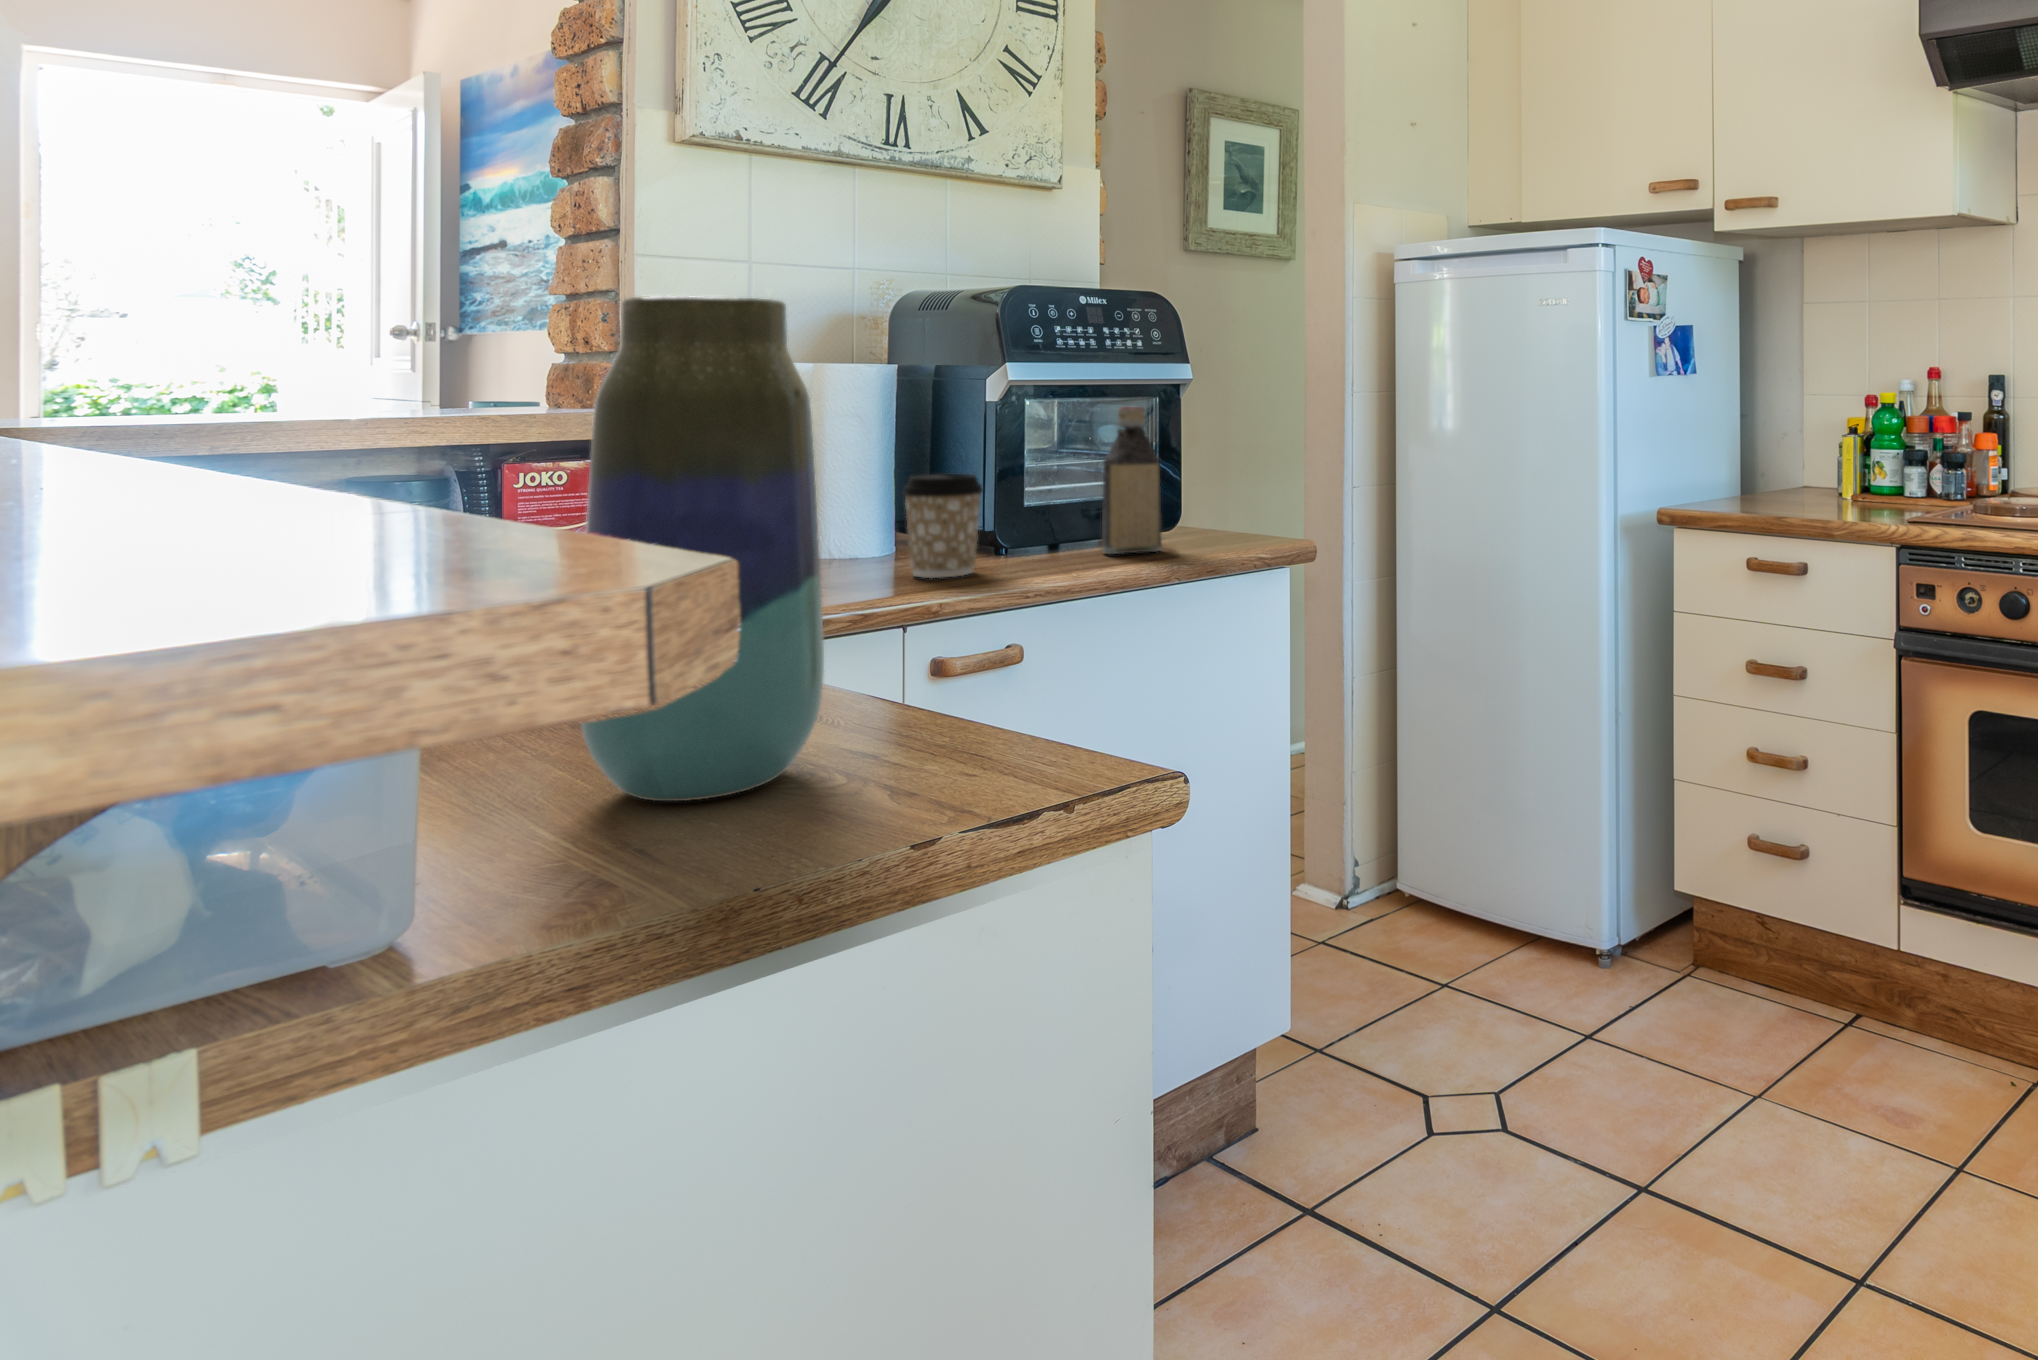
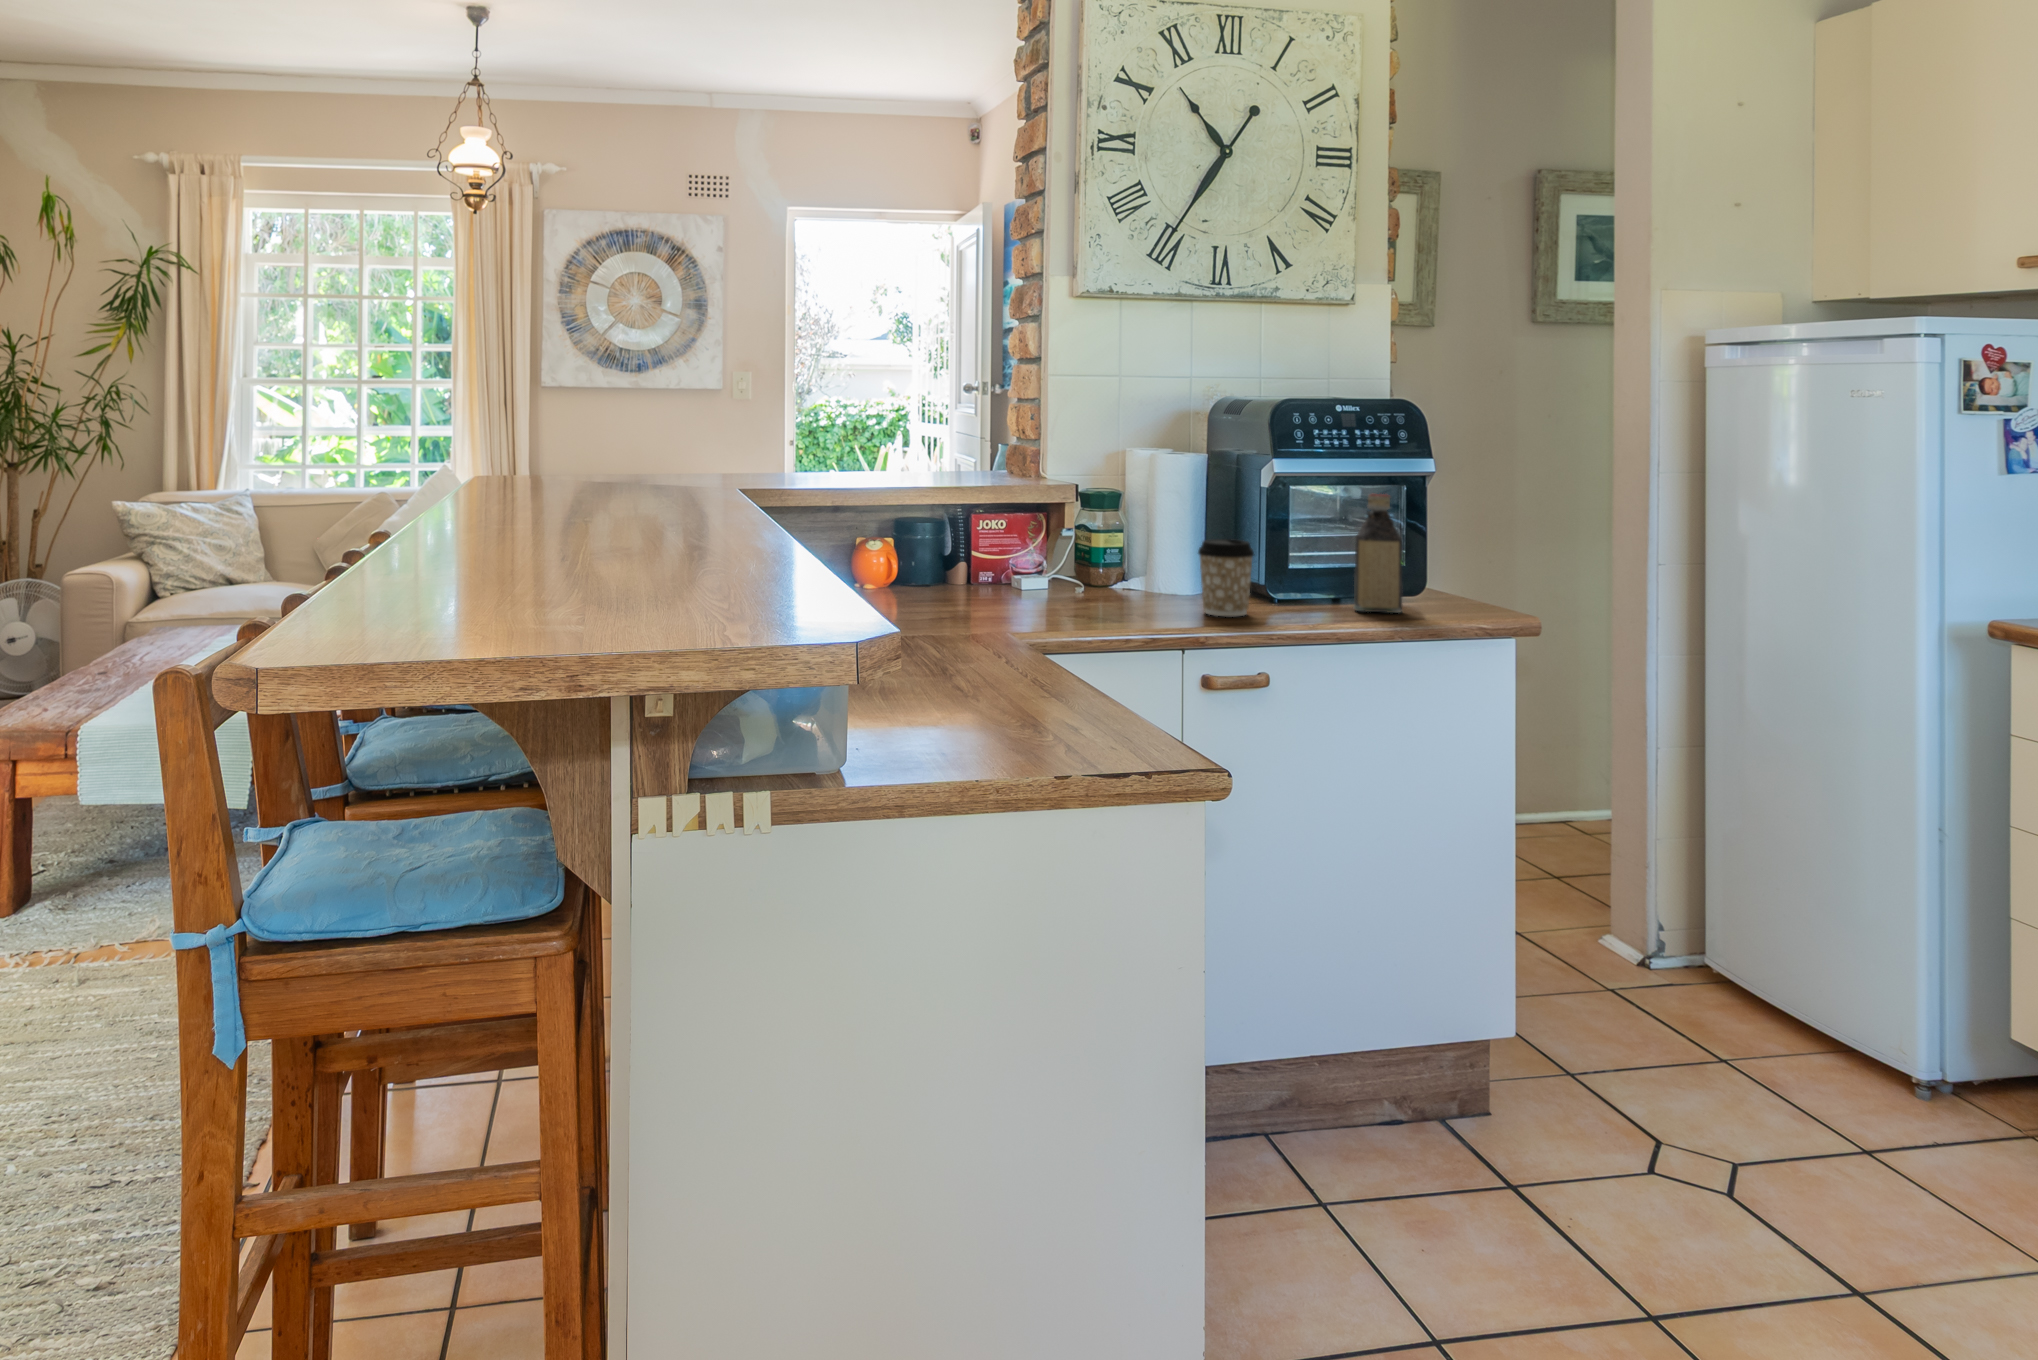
vase: present [581,296,824,801] -> none [942,454,1059,732]

